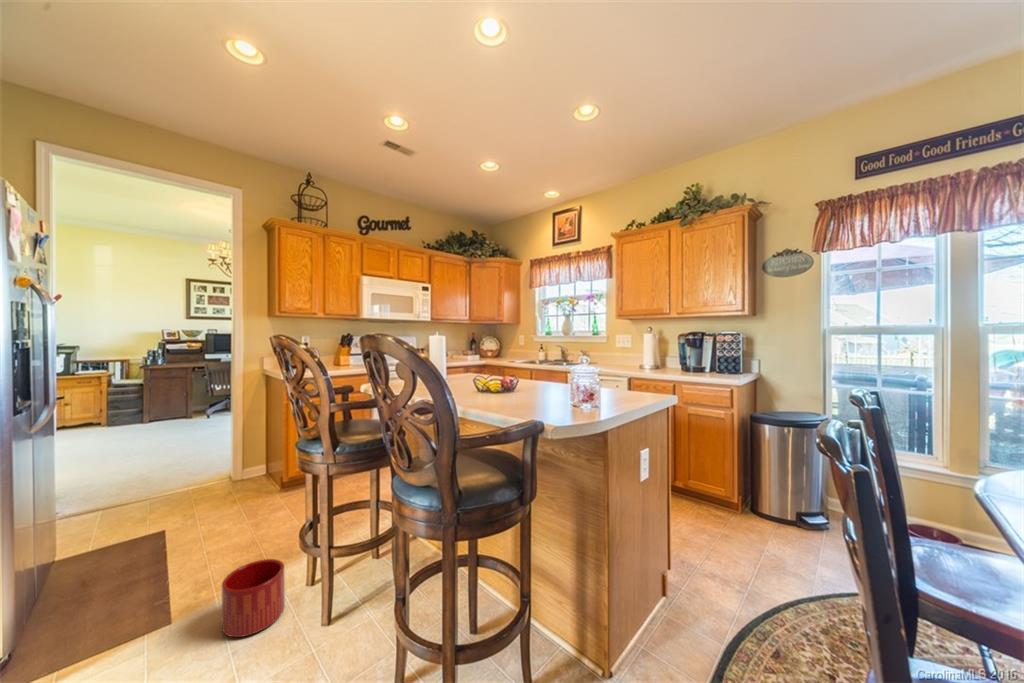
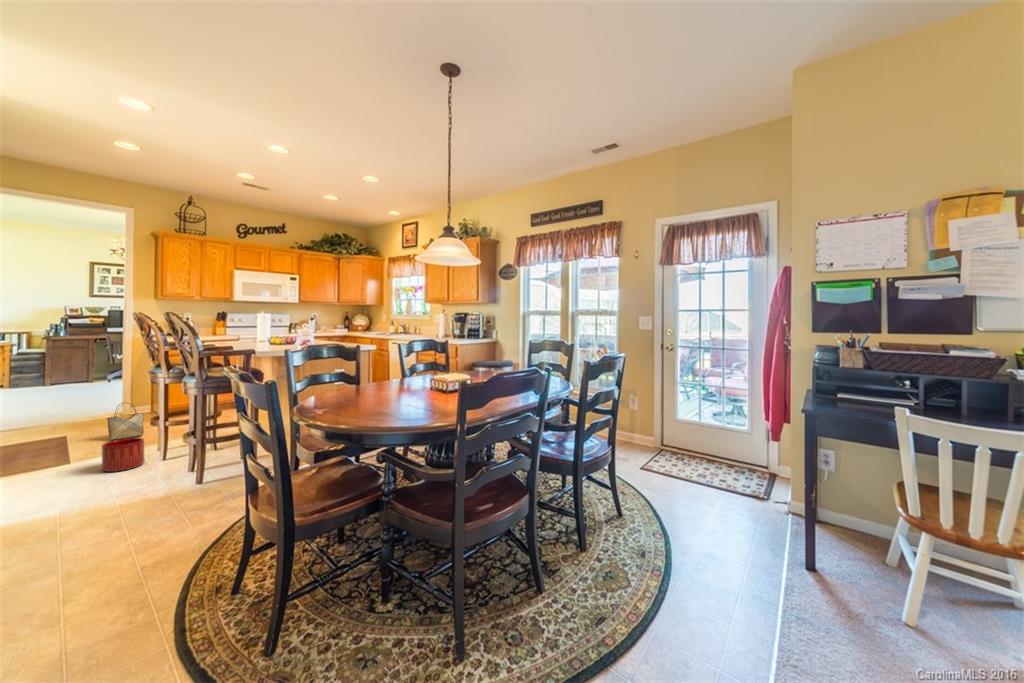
woven basket: none [218,473,265,535] -> present [107,402,144,440]

